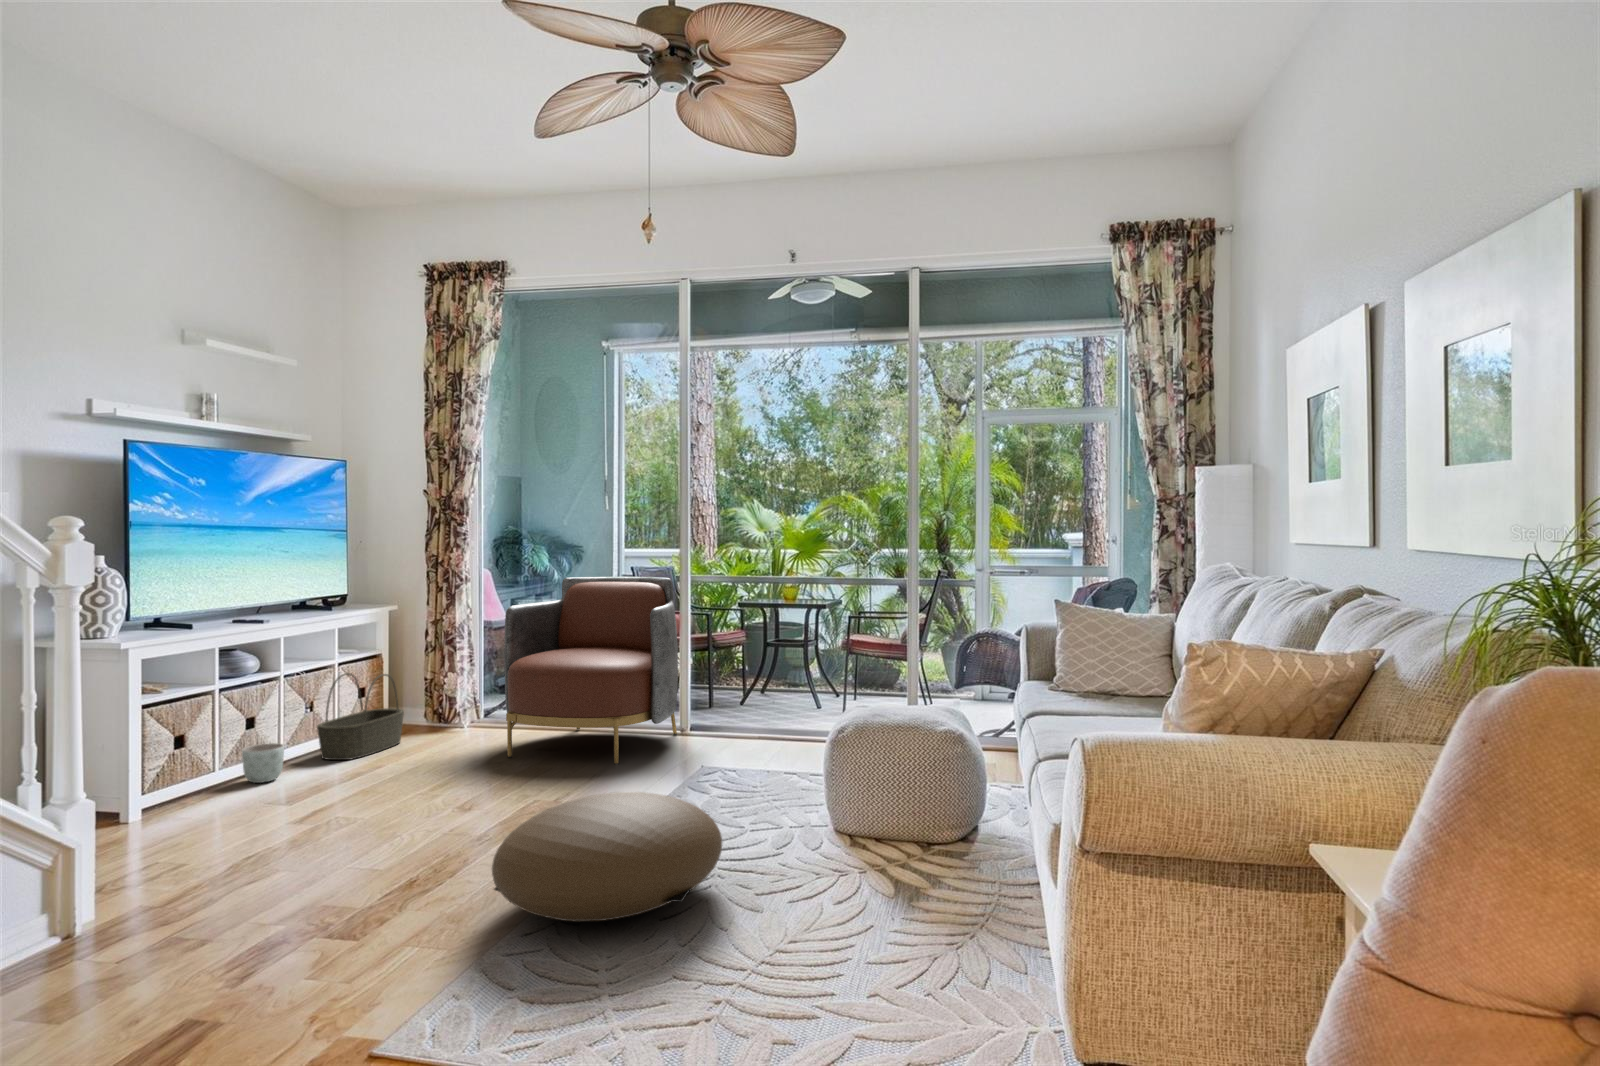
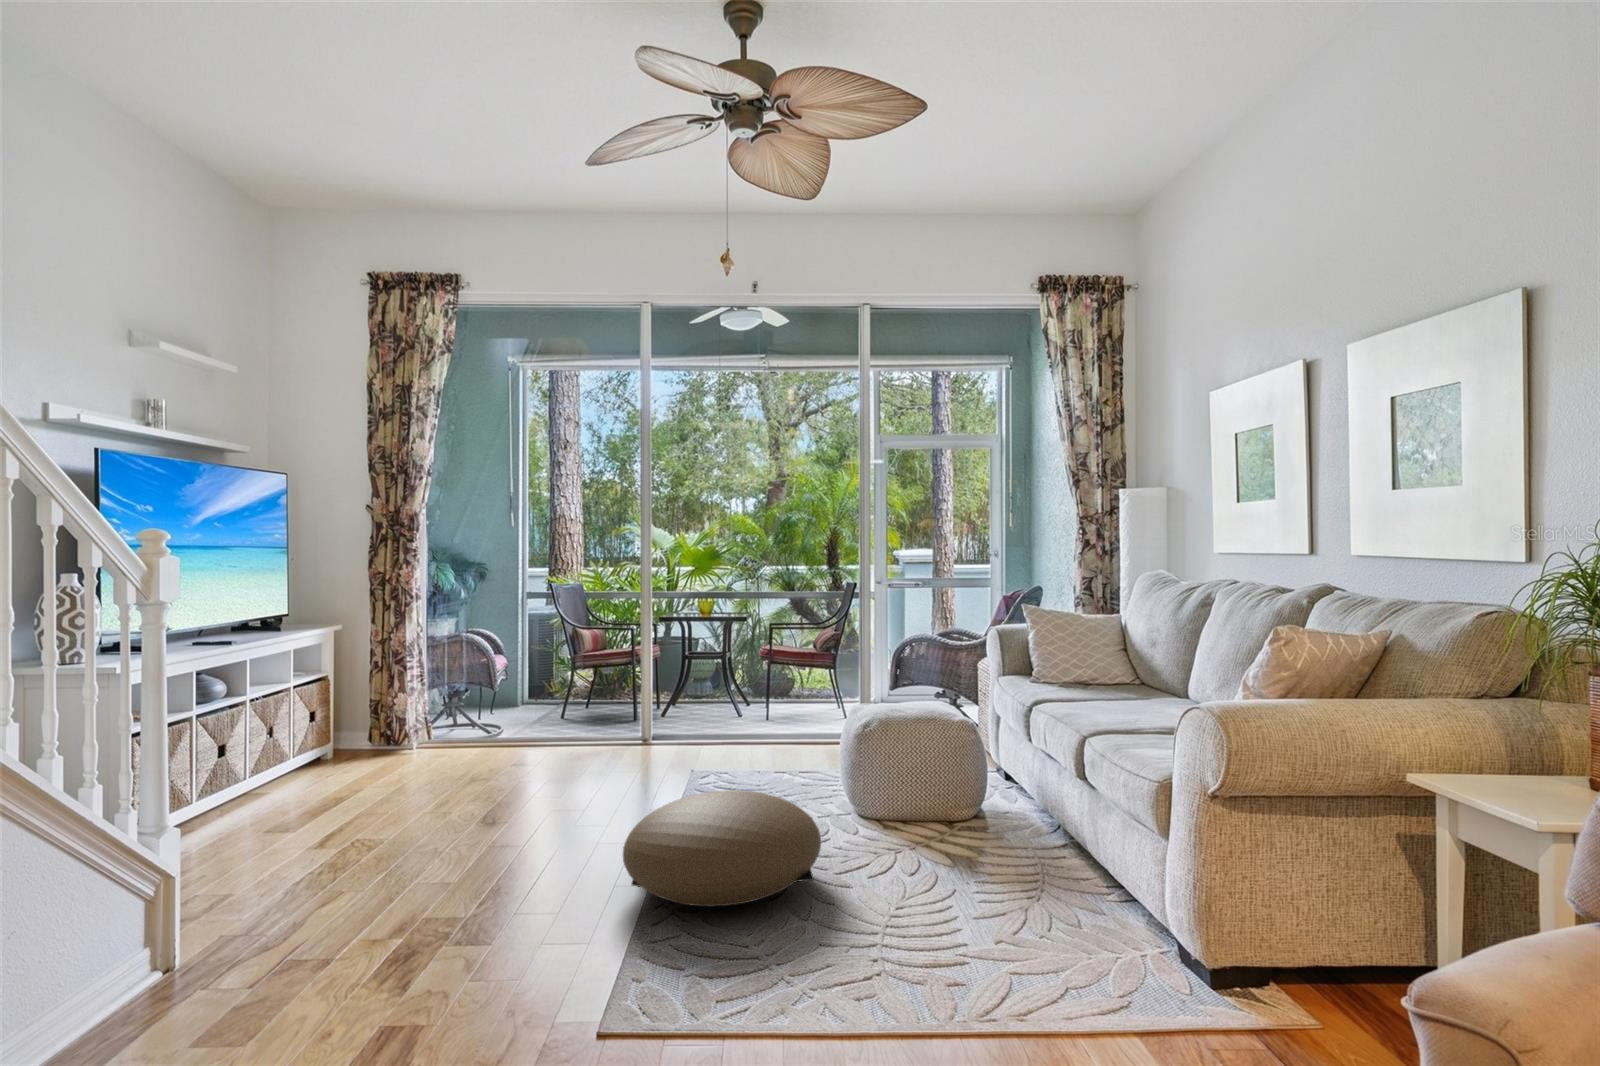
armchair: present [505,577,678,764] -> none [478,592,652,775]
basket: present [317,673,404,760] -> none [281,696,361,788]
planter: present [242,743,284,783] -> none [221,773,266,814]

